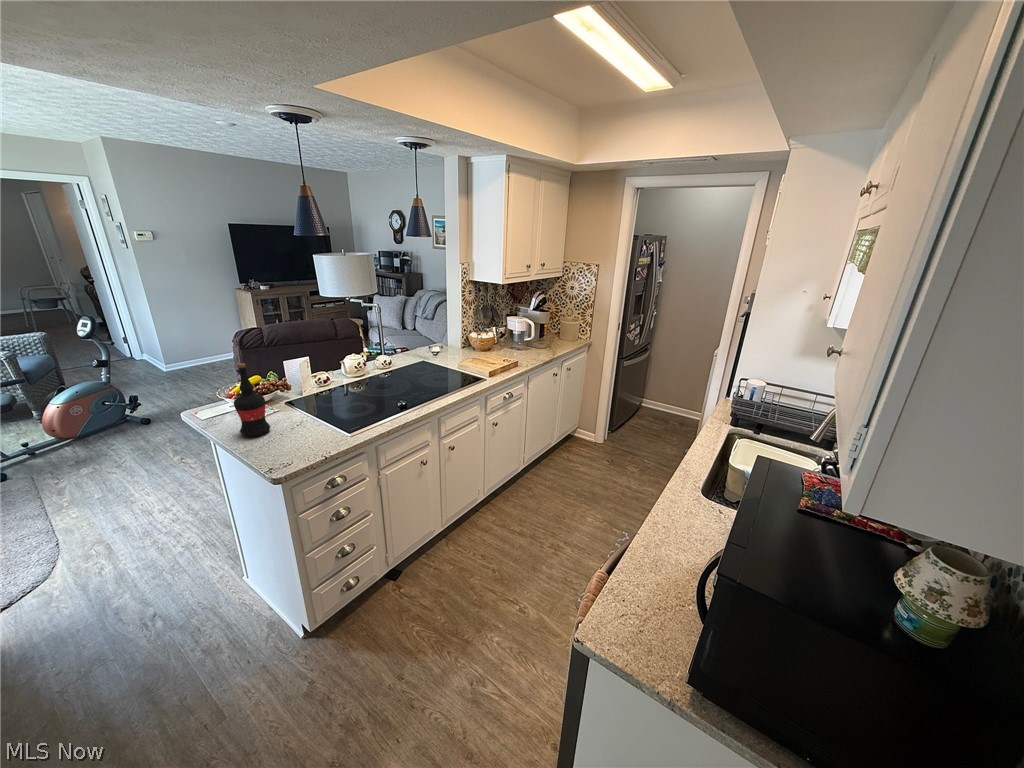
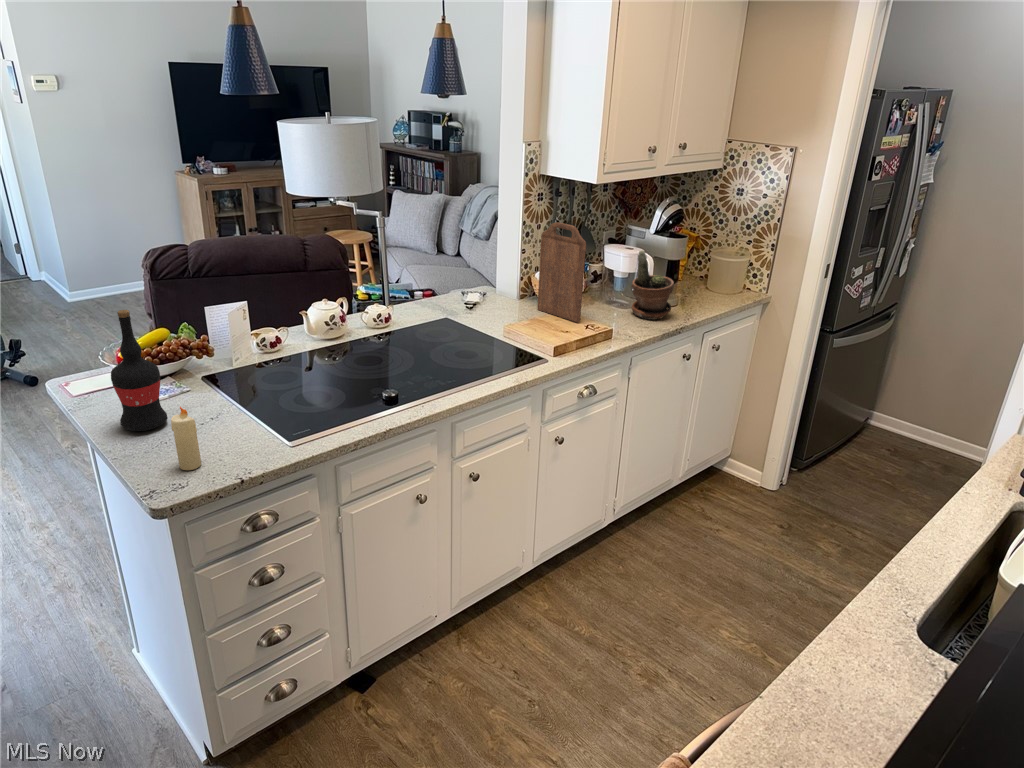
cutting board: none [474,306,499,360] -> present [537,222,586,322]
potted plant: none [523,319,546,356] -> present [631,250,674,320]
candle: none [279,417,298,455] -> present [171,407,201,470]

